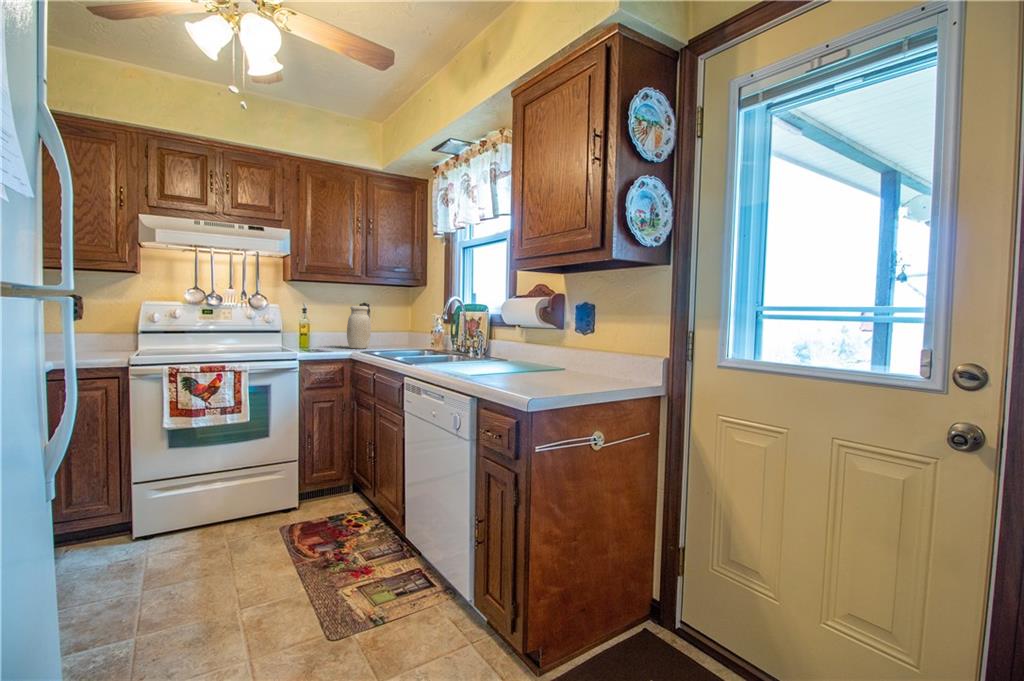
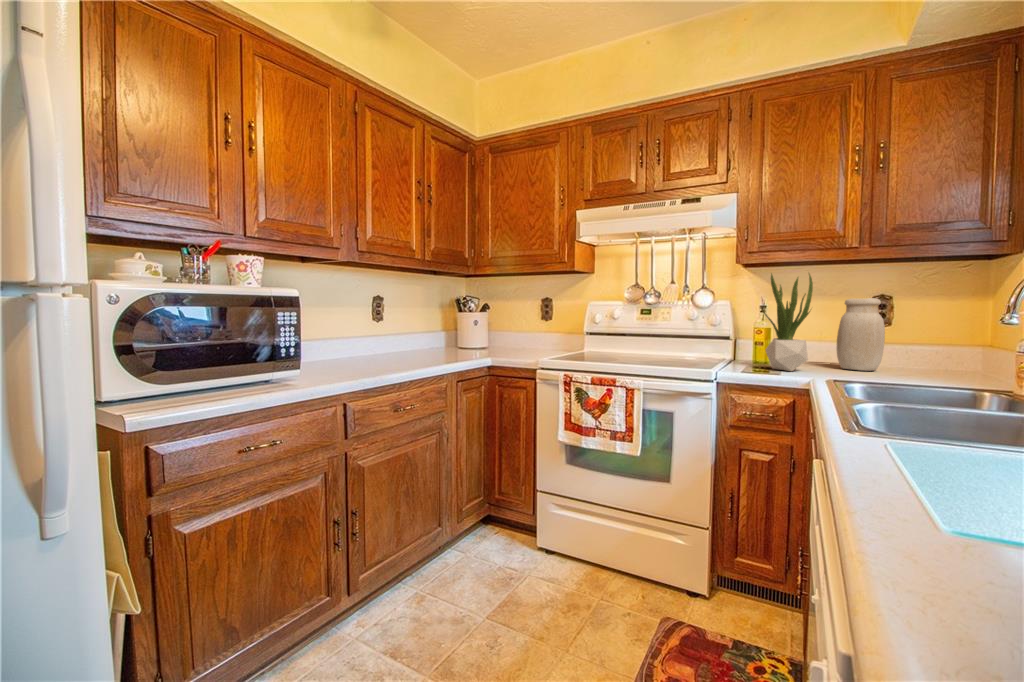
potted plant: none [311,288,342,351] -> present [763,274,813,371]

